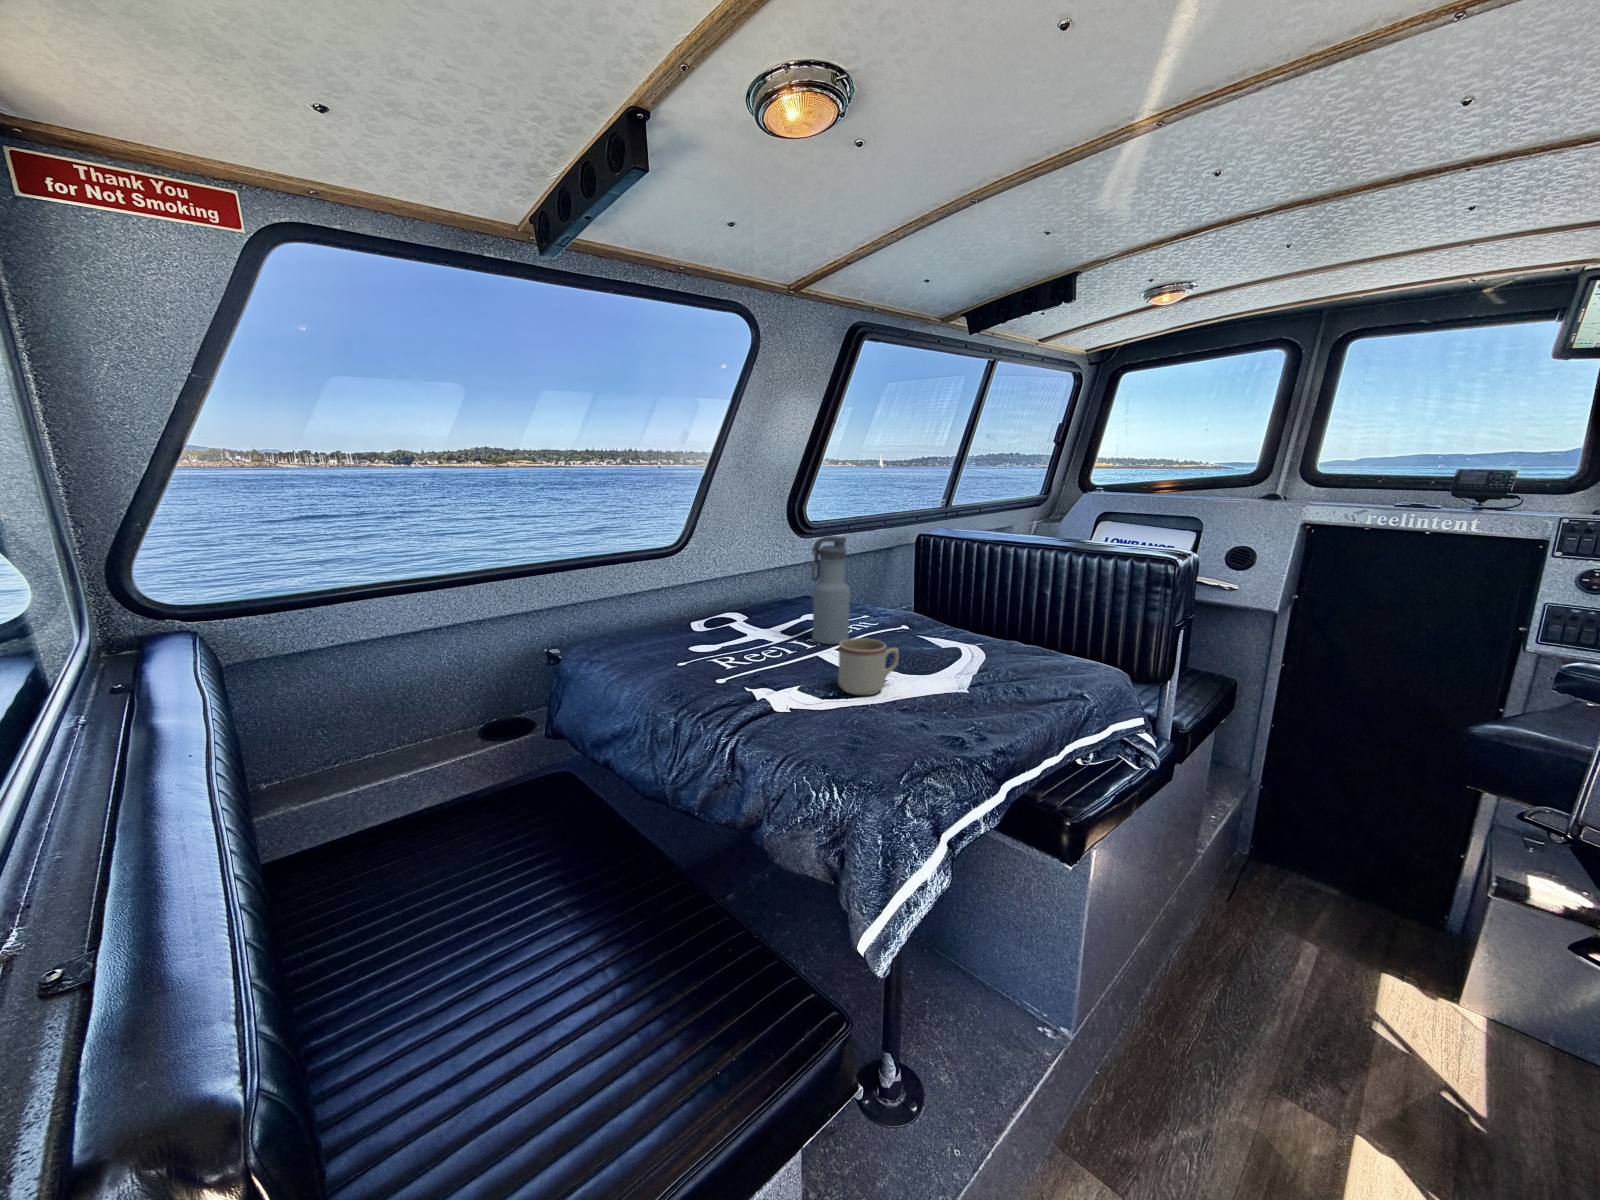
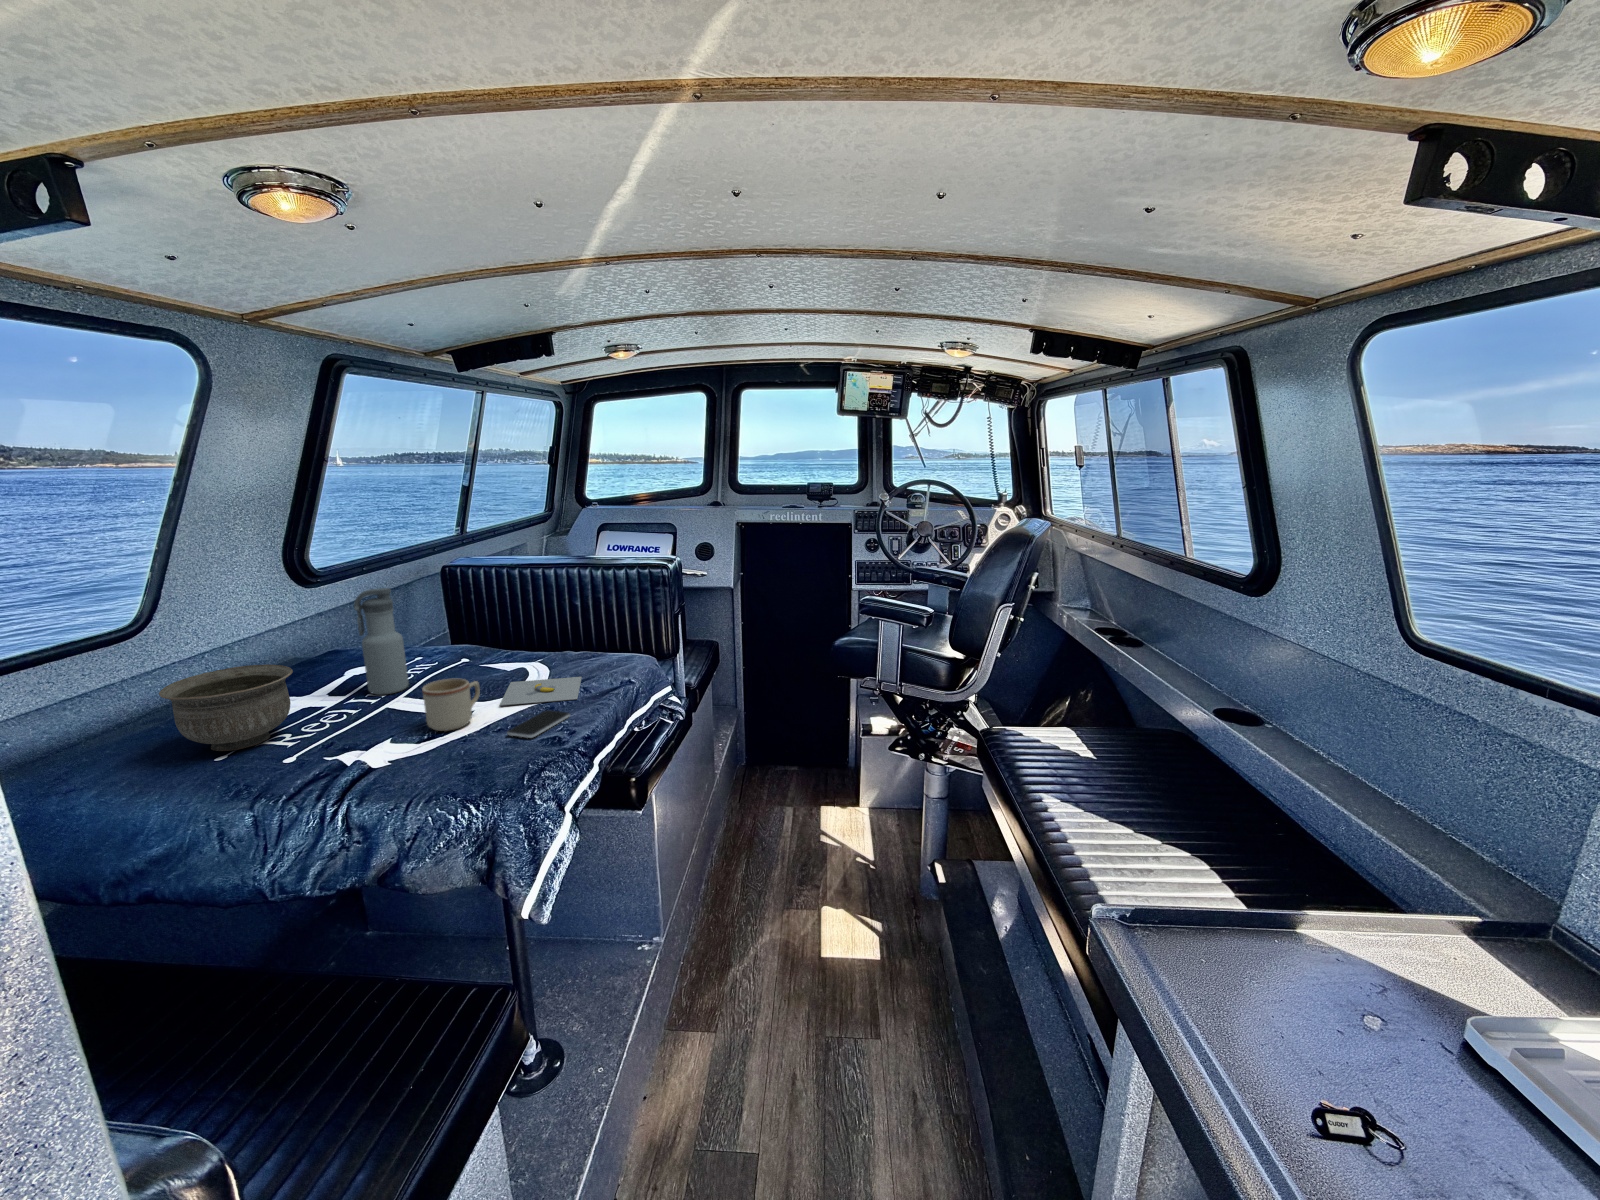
bowl: none [646,589,745,663] -> present [159,665,293,751]
banana: none [918,660,1023,698] -> present [500,677,582,706]
smartphone: none [909,701,990,729] -> present [507,710,570,738]

